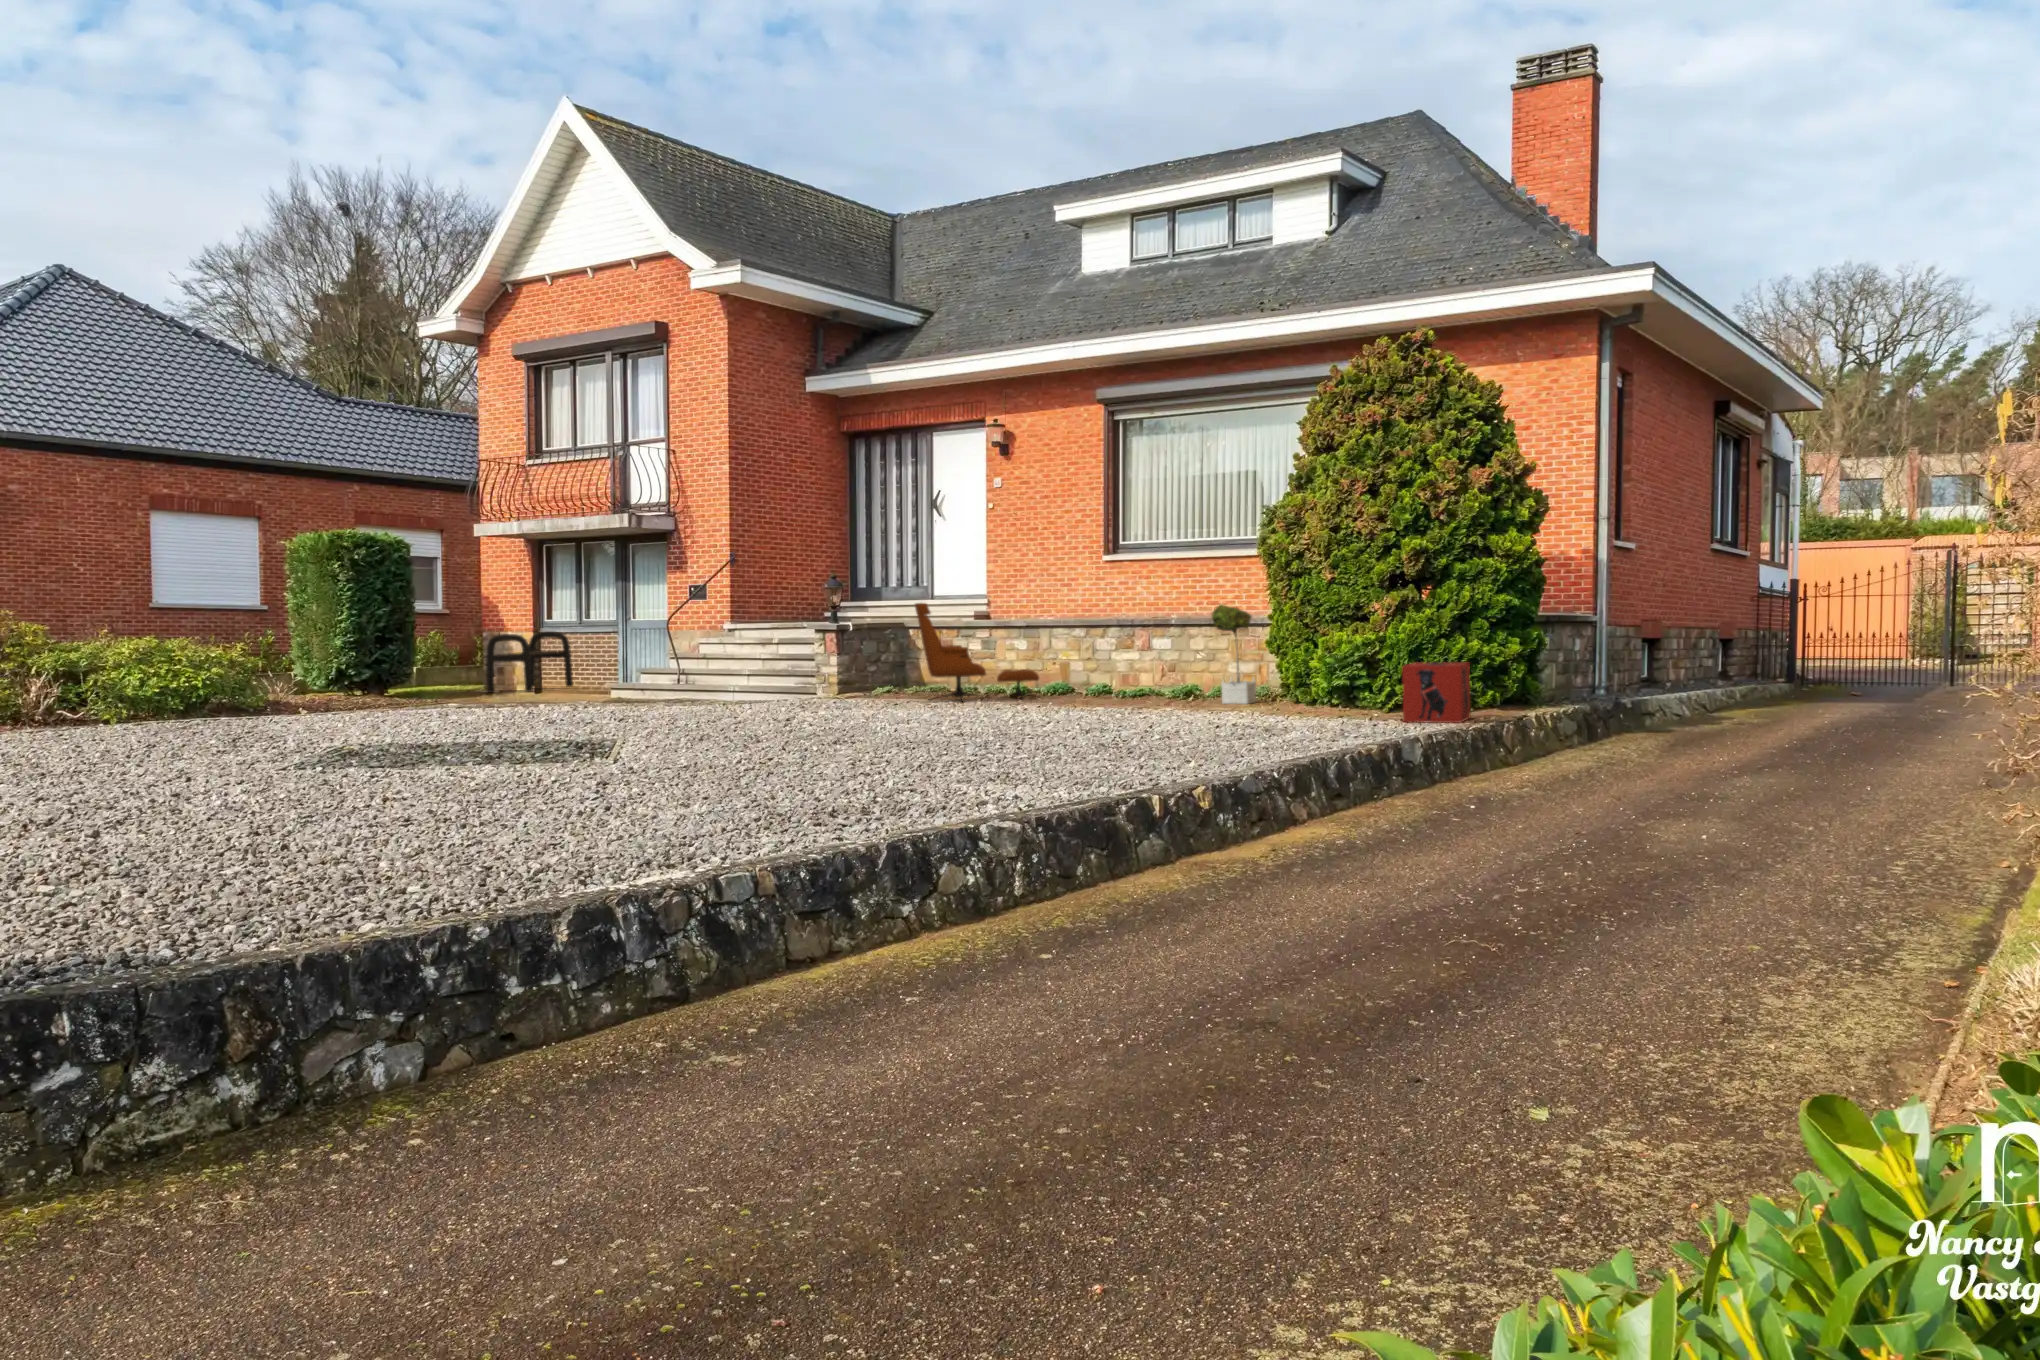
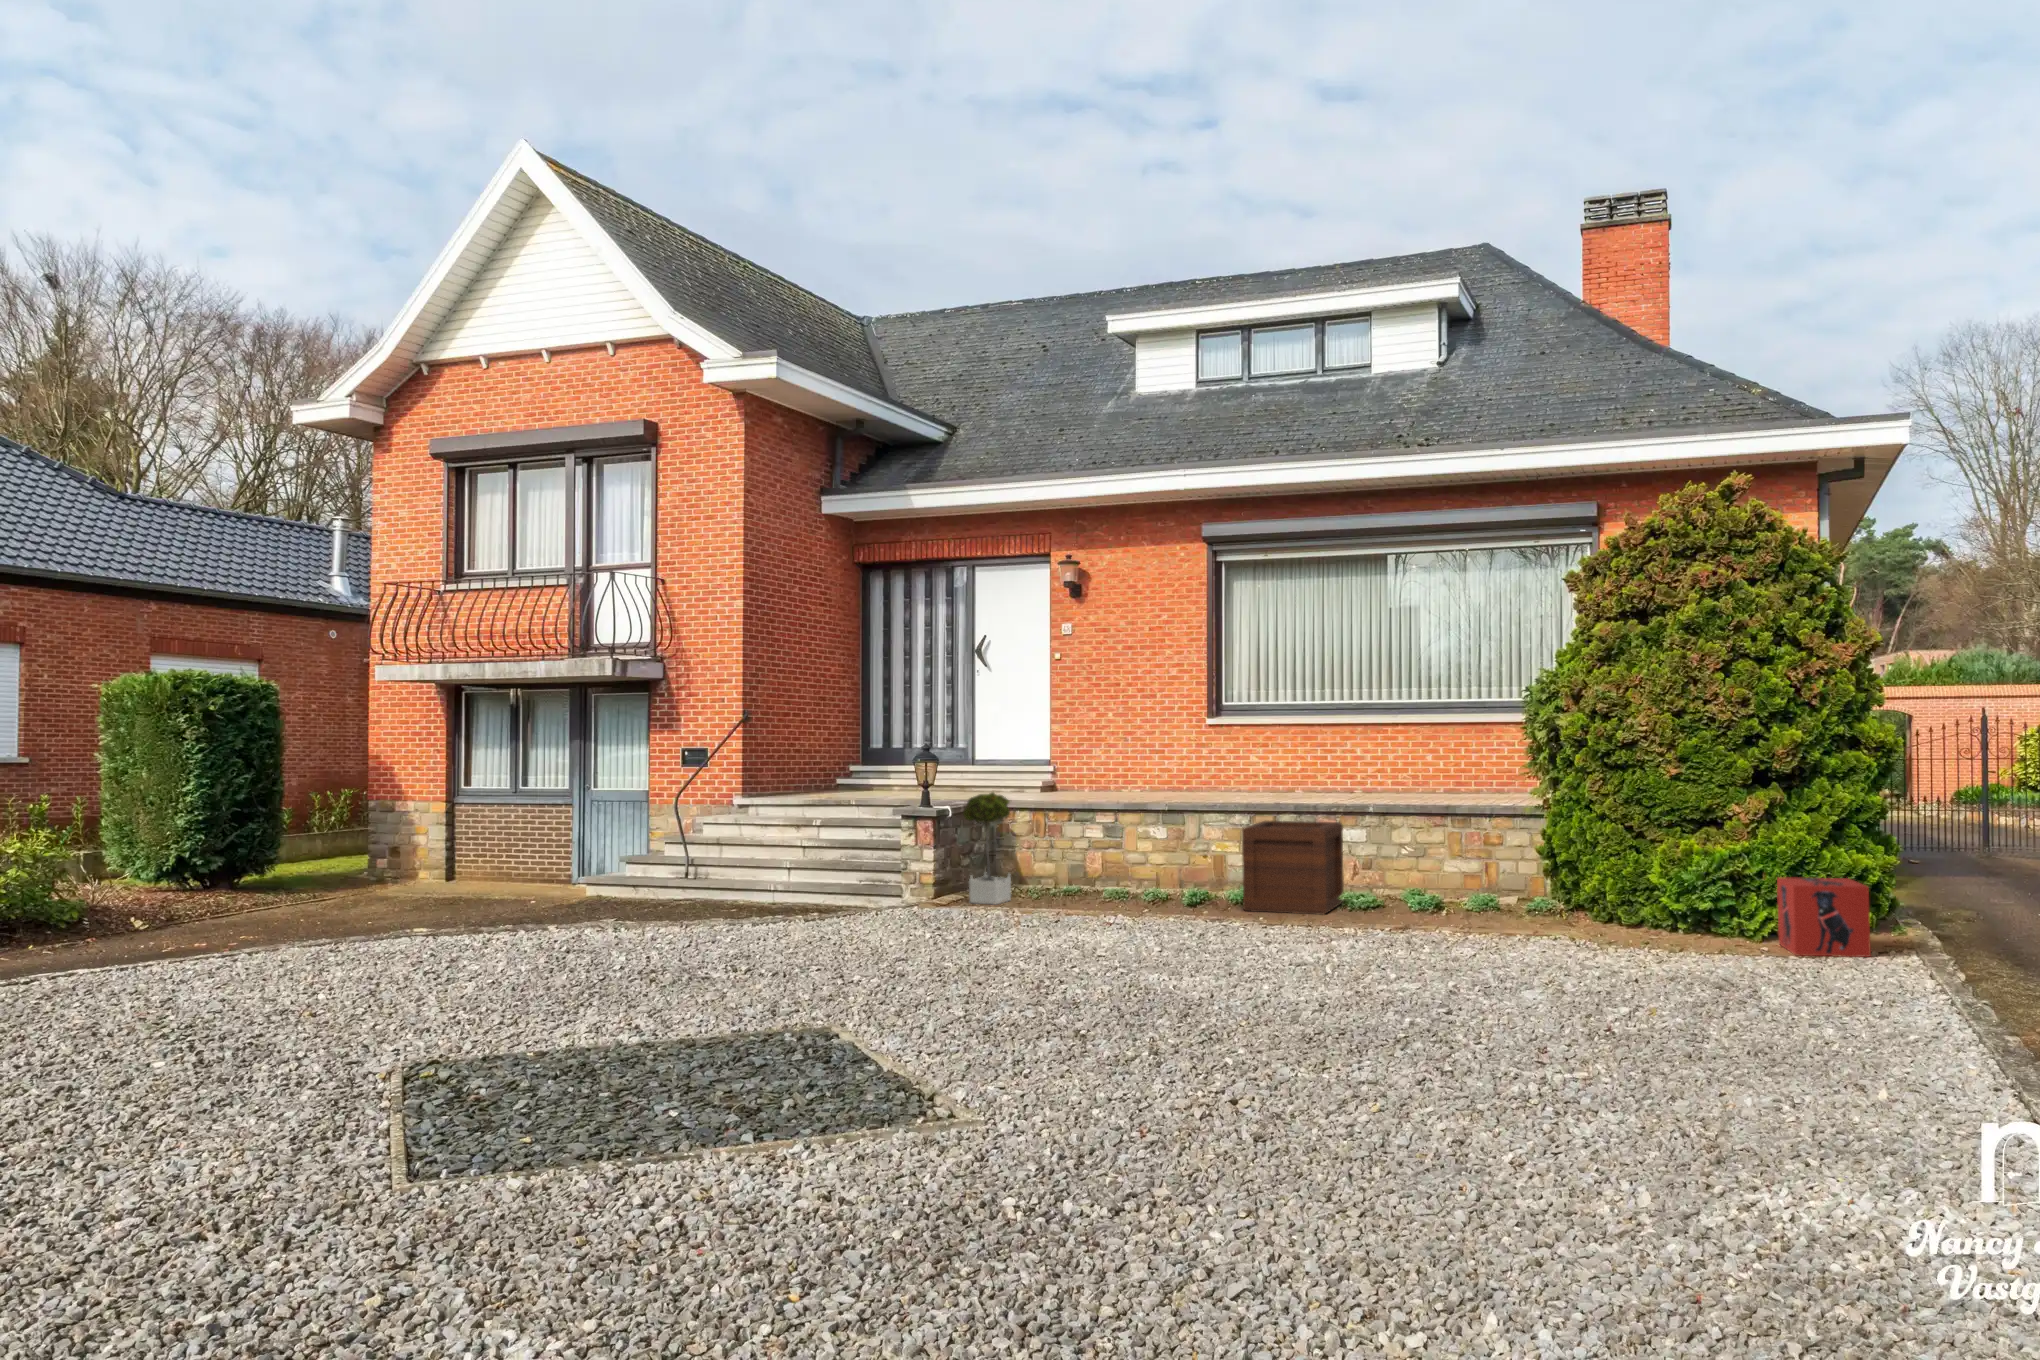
lounge chair: present [915,603,1039,701] -> none [1044,783,1191,910]
potted tree: present [1212,604,1257,704] -> present [963,792,1011,904]
bench: present [486,631,573,692] -> none [392,802,496,884]
wooden crate: none [1059,632,1154,705] -> present [1242,821,1344,914]

